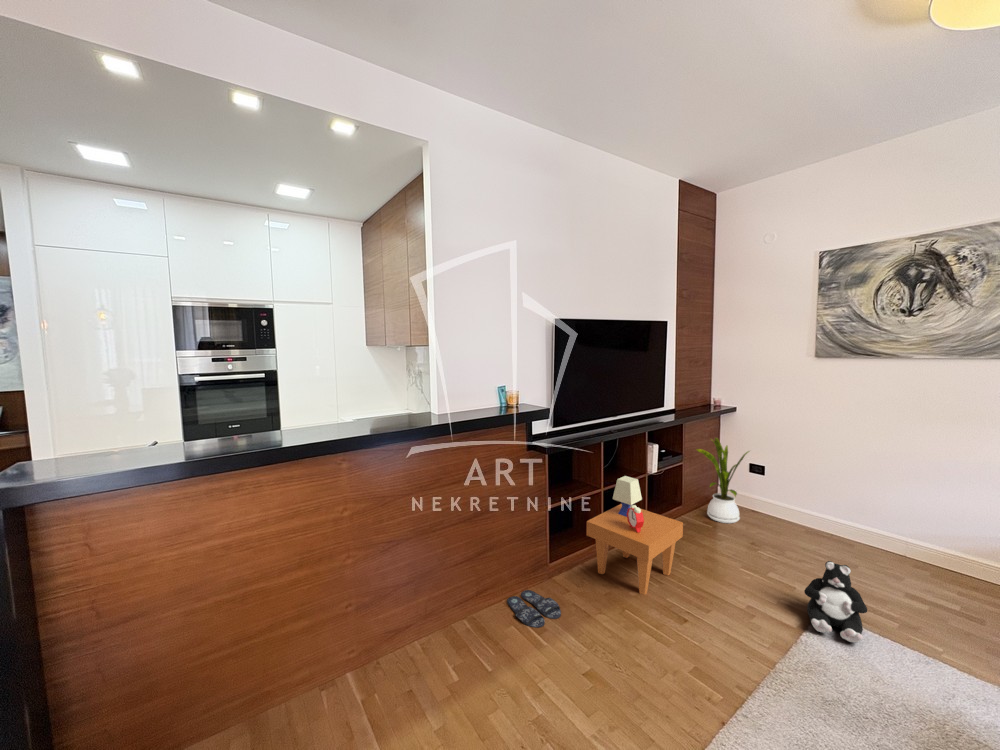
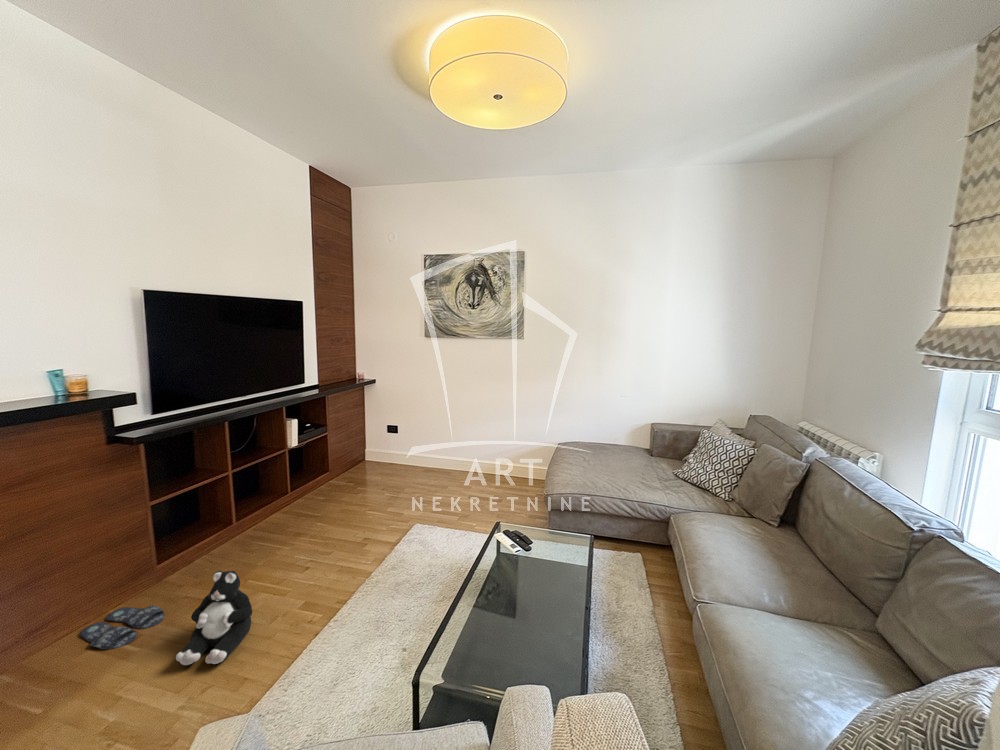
house plant: present [697,438,749,523] -> none [337,406,384,478]
side table: present [586,476,683,595] -> none [206,454,315,563]
plush toy: present [804,561,867,642] -> present [176,571,252,665]

